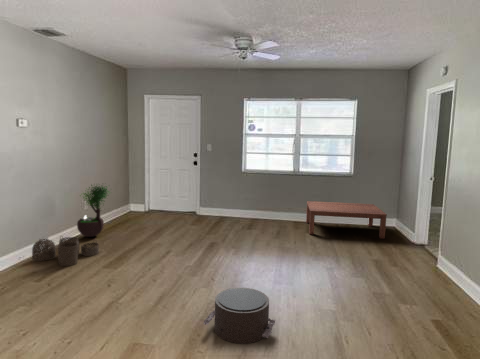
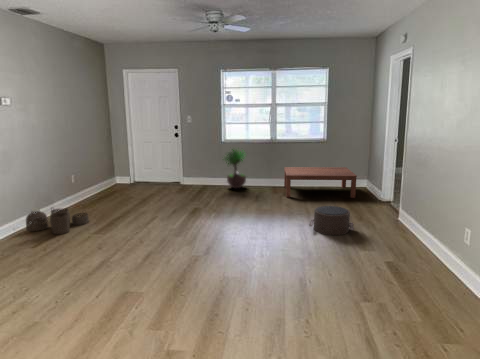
potted tree: present [77,185,107,237] -> present [223,149,246,188]
pouf: present [203,288,275,344] -> present [309,206,354,235]

